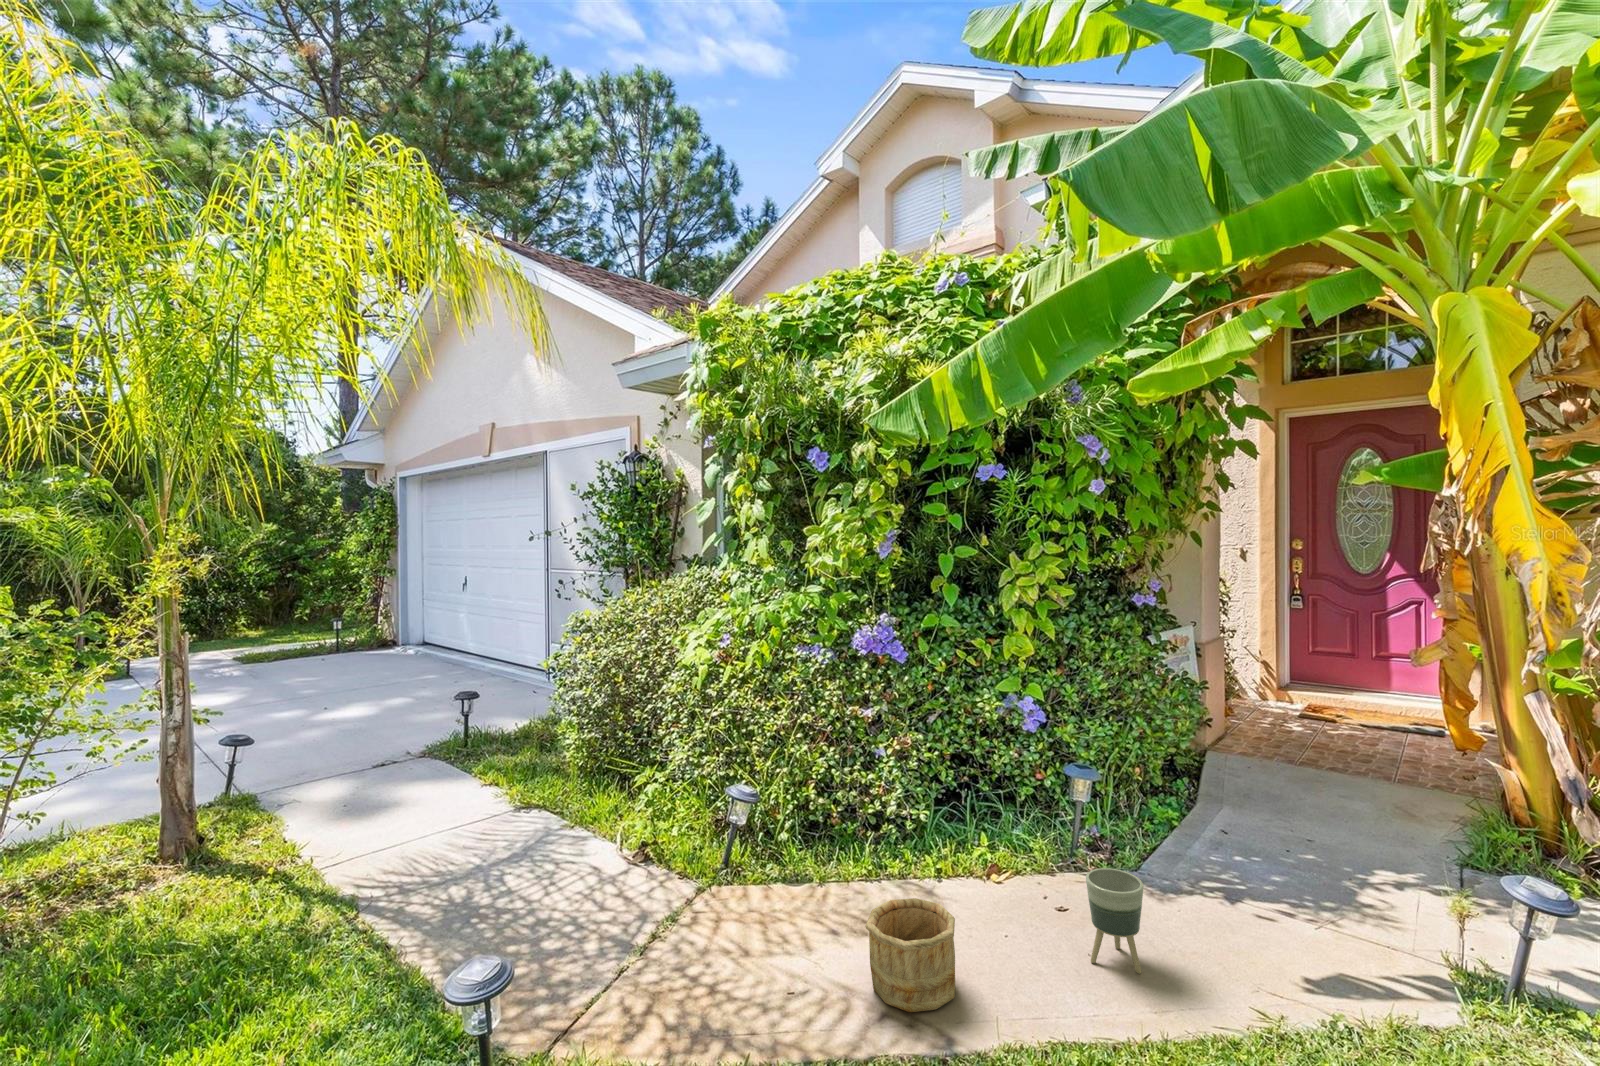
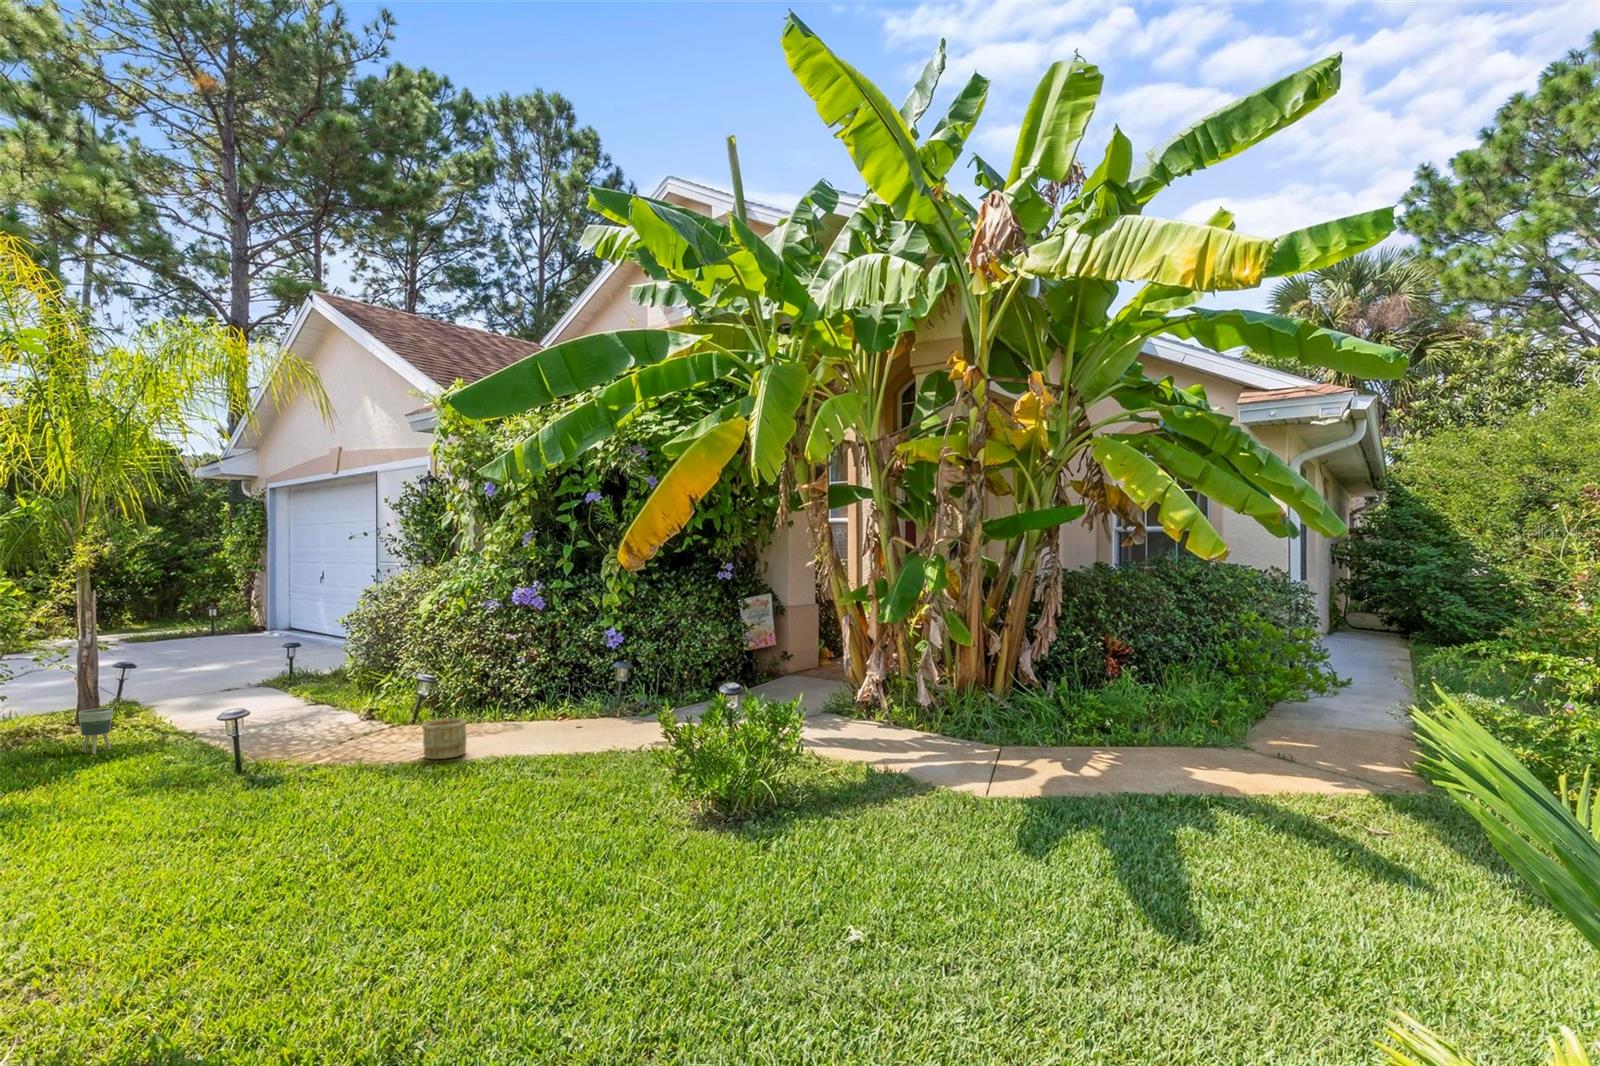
planter: present [1086,868,1143,973] -> present [79,708,113,754]

